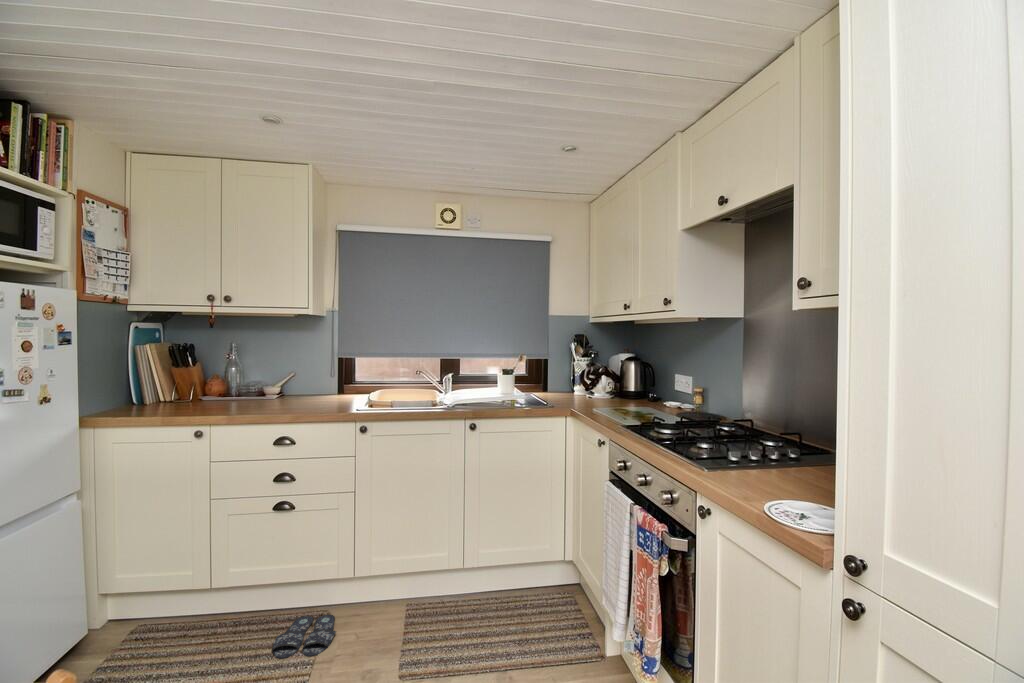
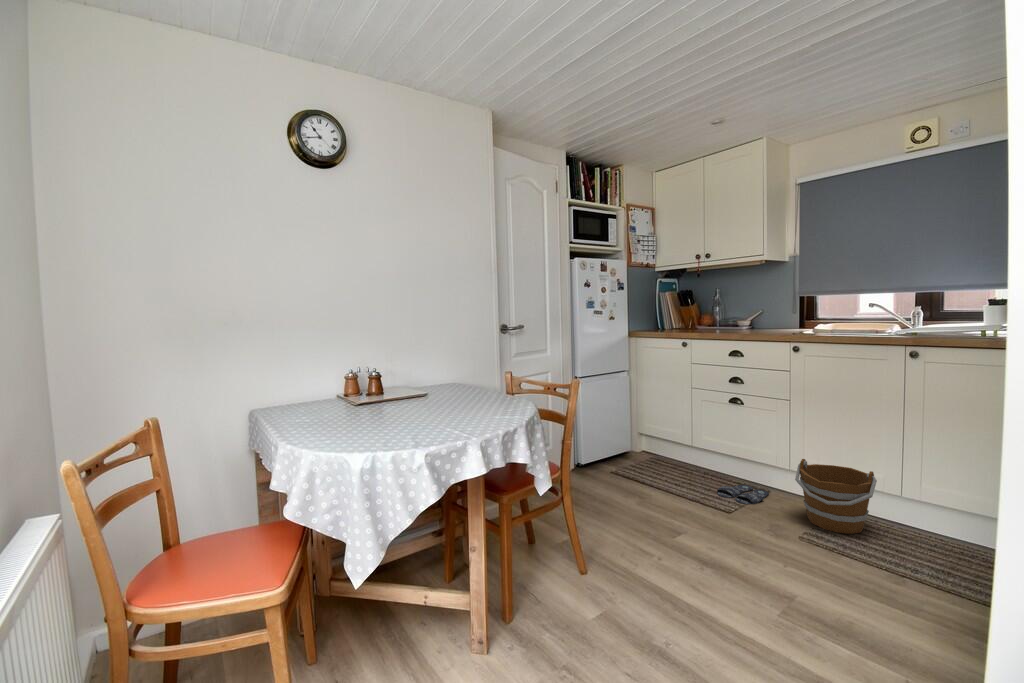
bucket: none [380,554,454,642] -> present [795,459,877,534]

